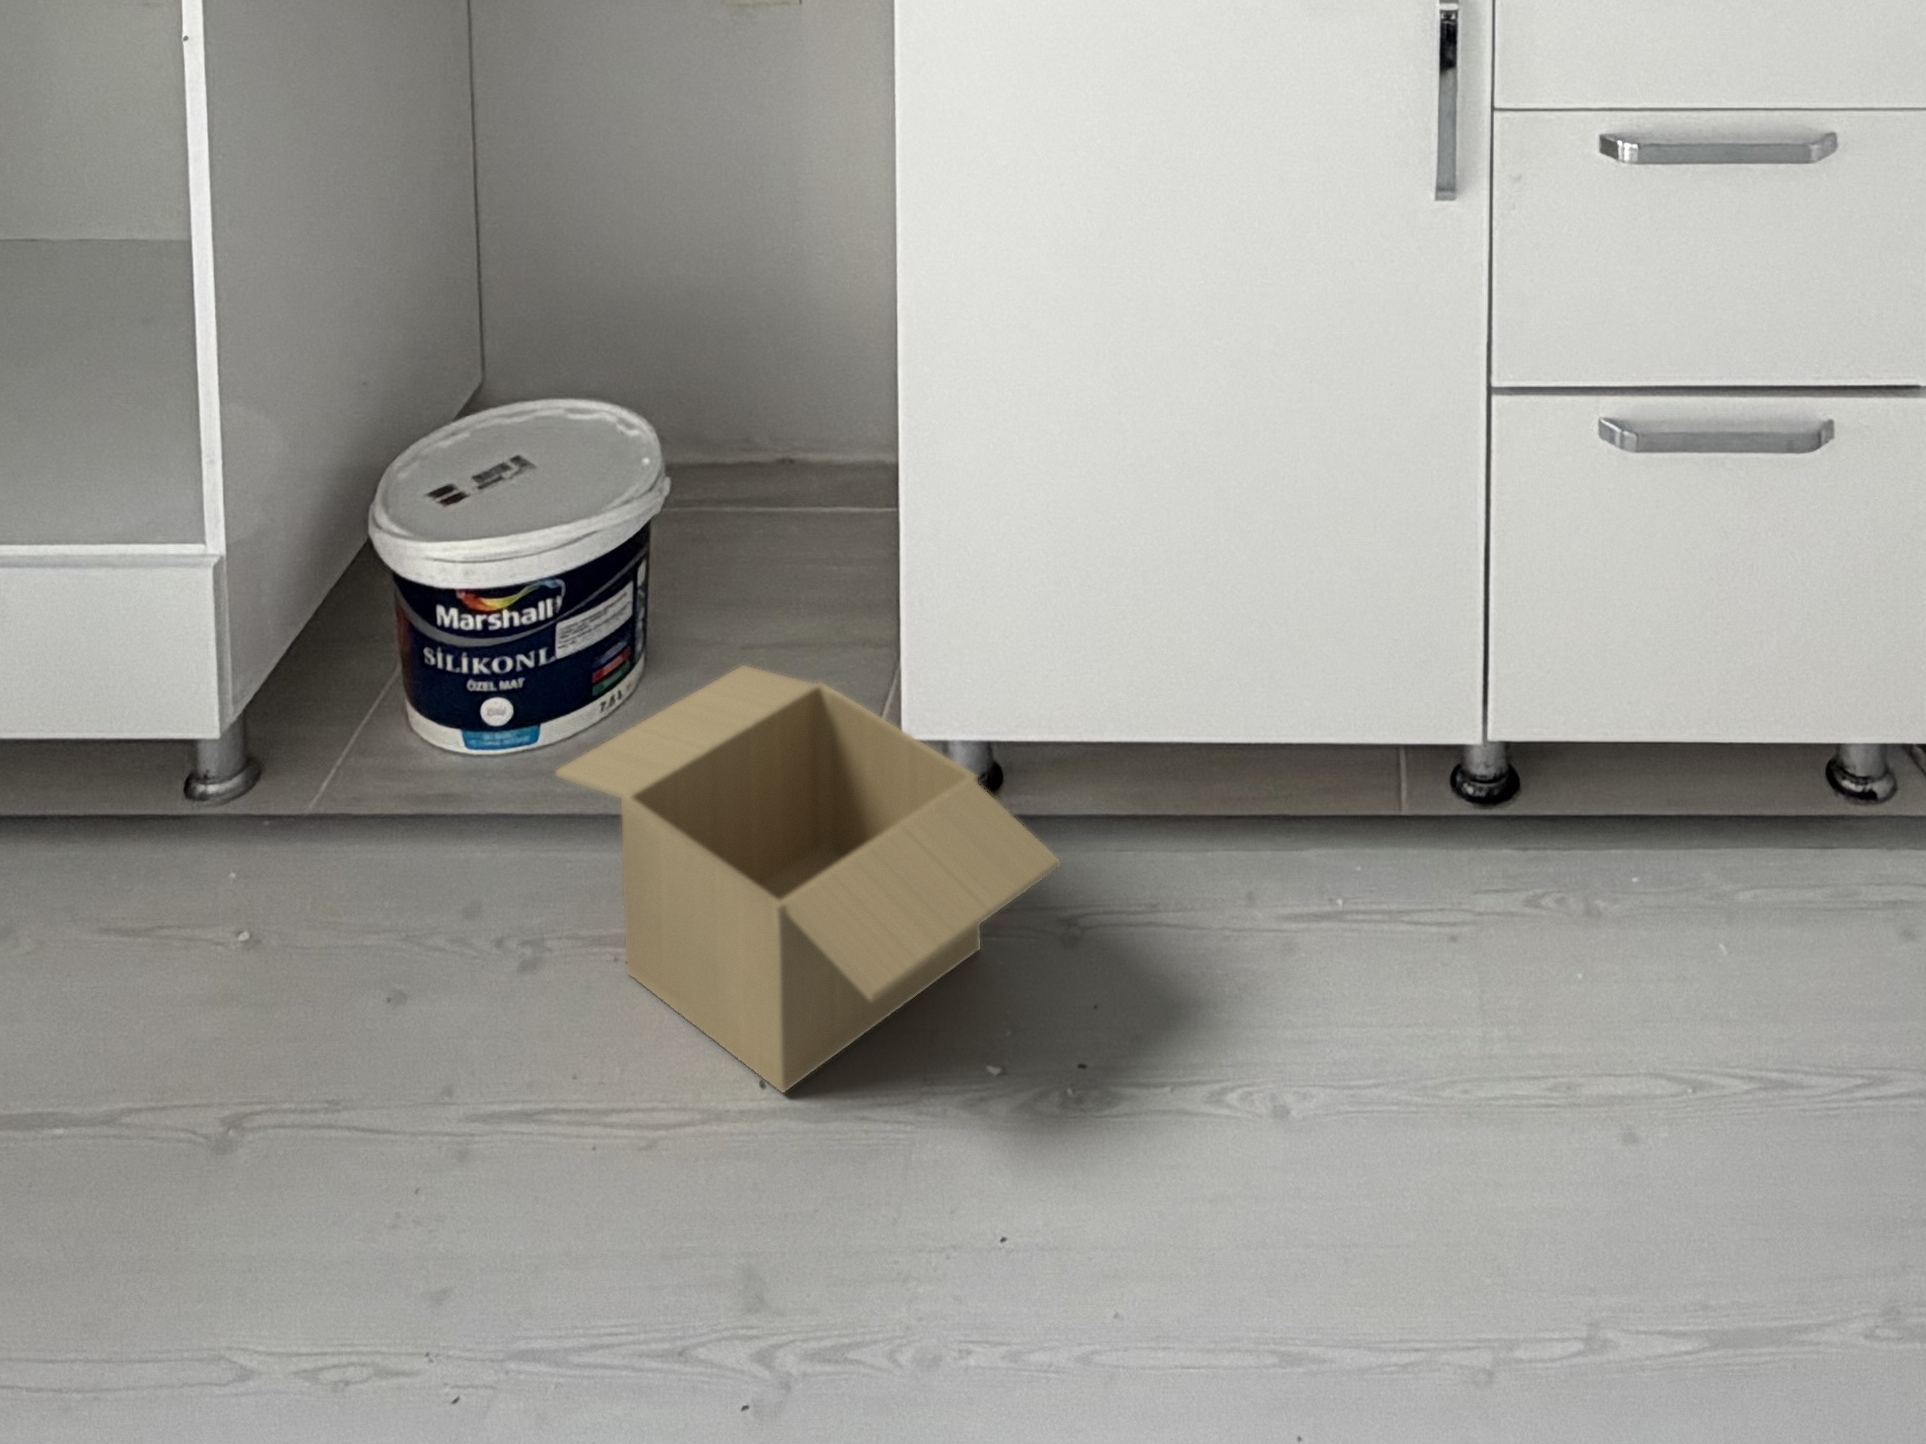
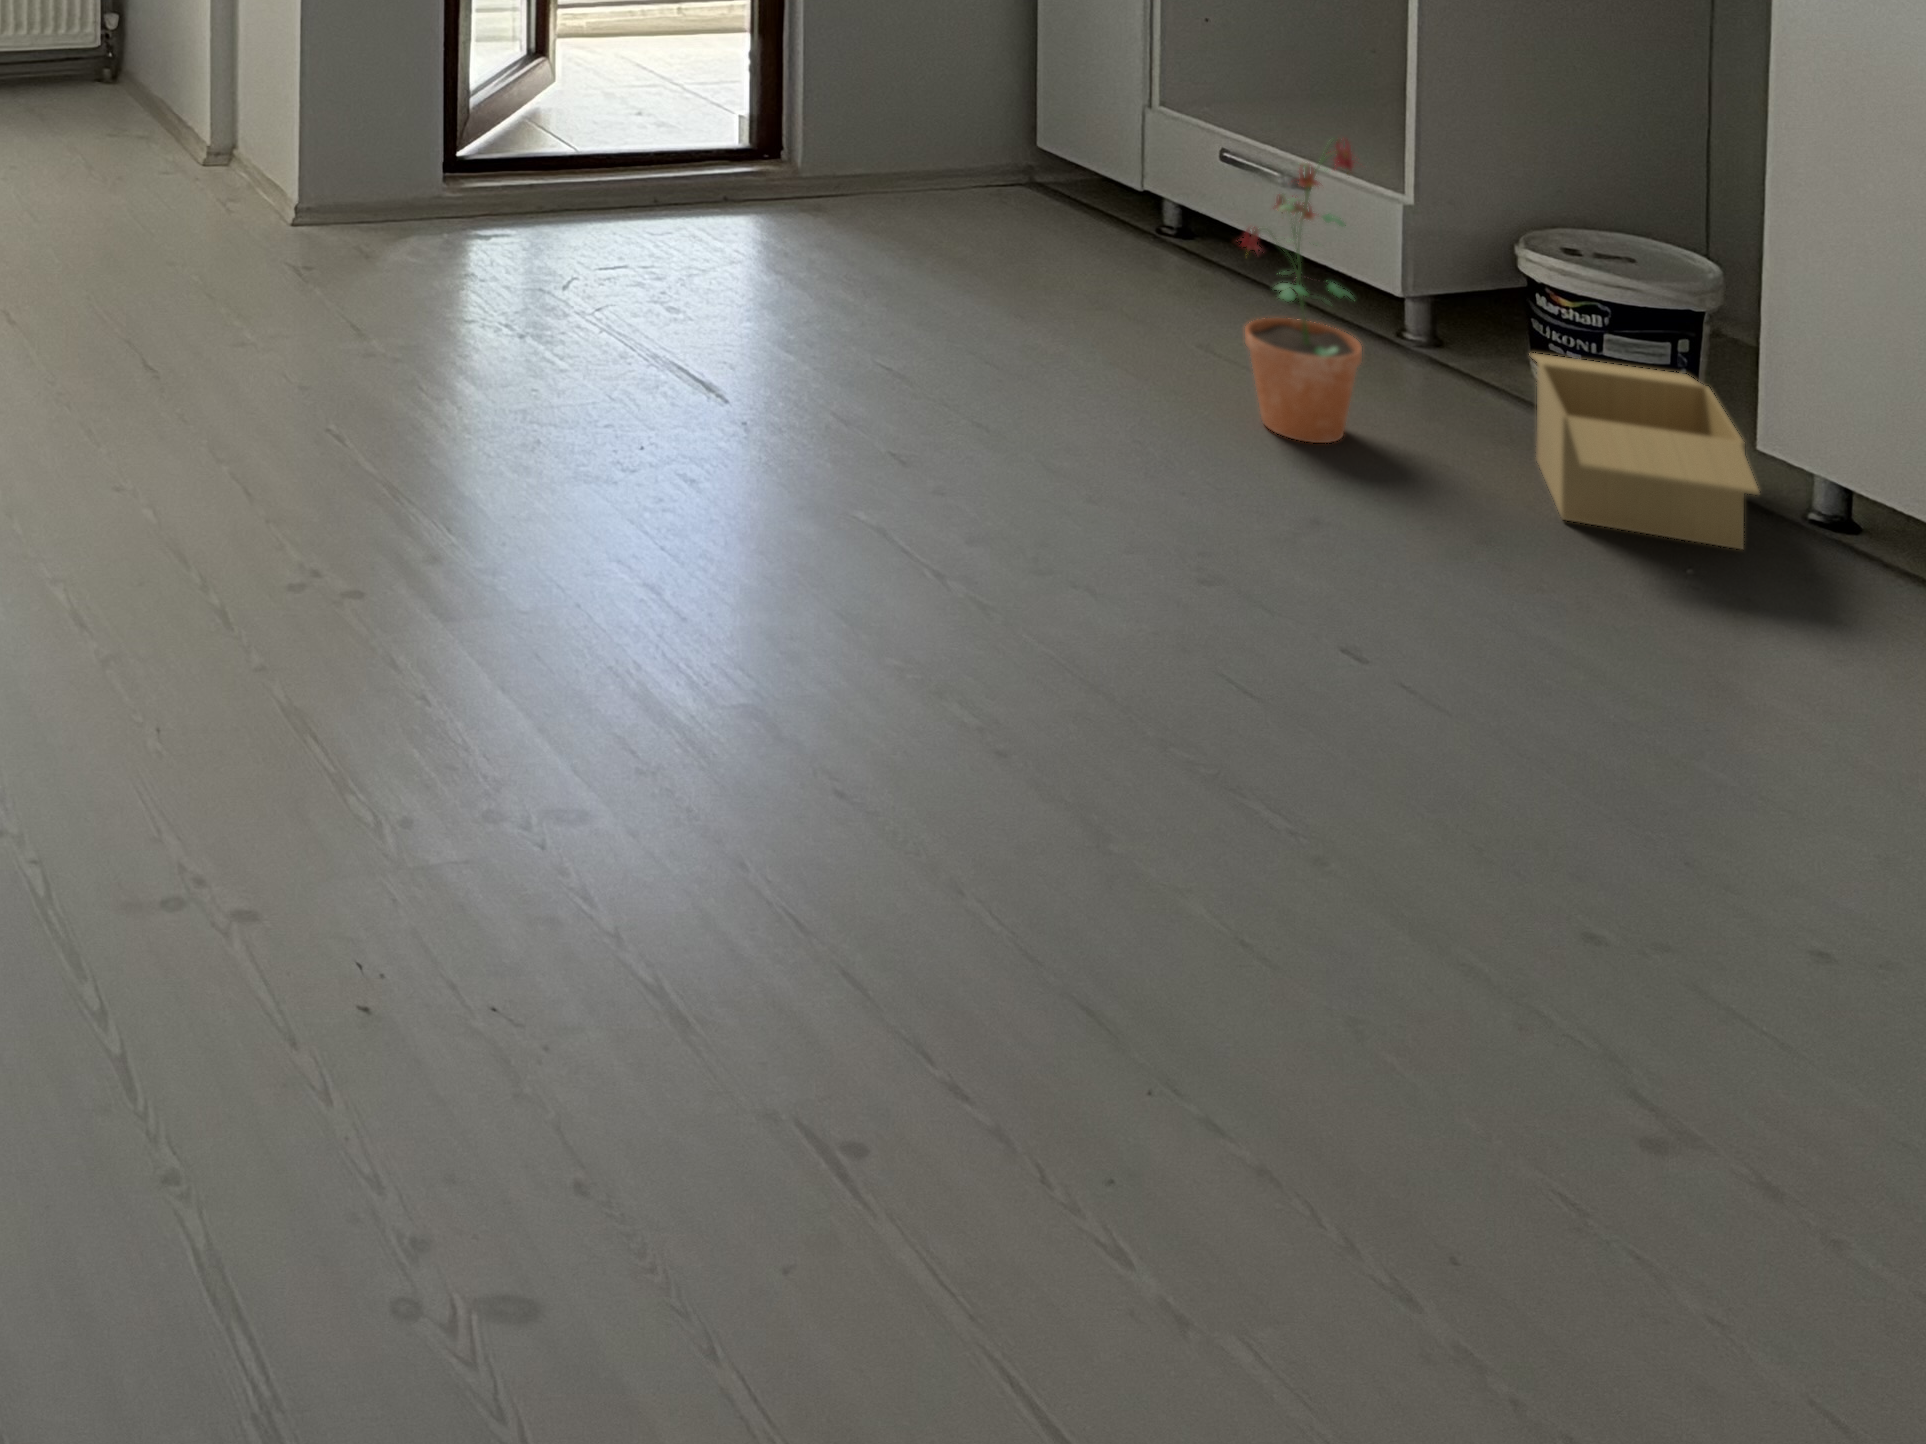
potted plant: none [122,544,386,1273] -> present [1241,139,1362,443]

